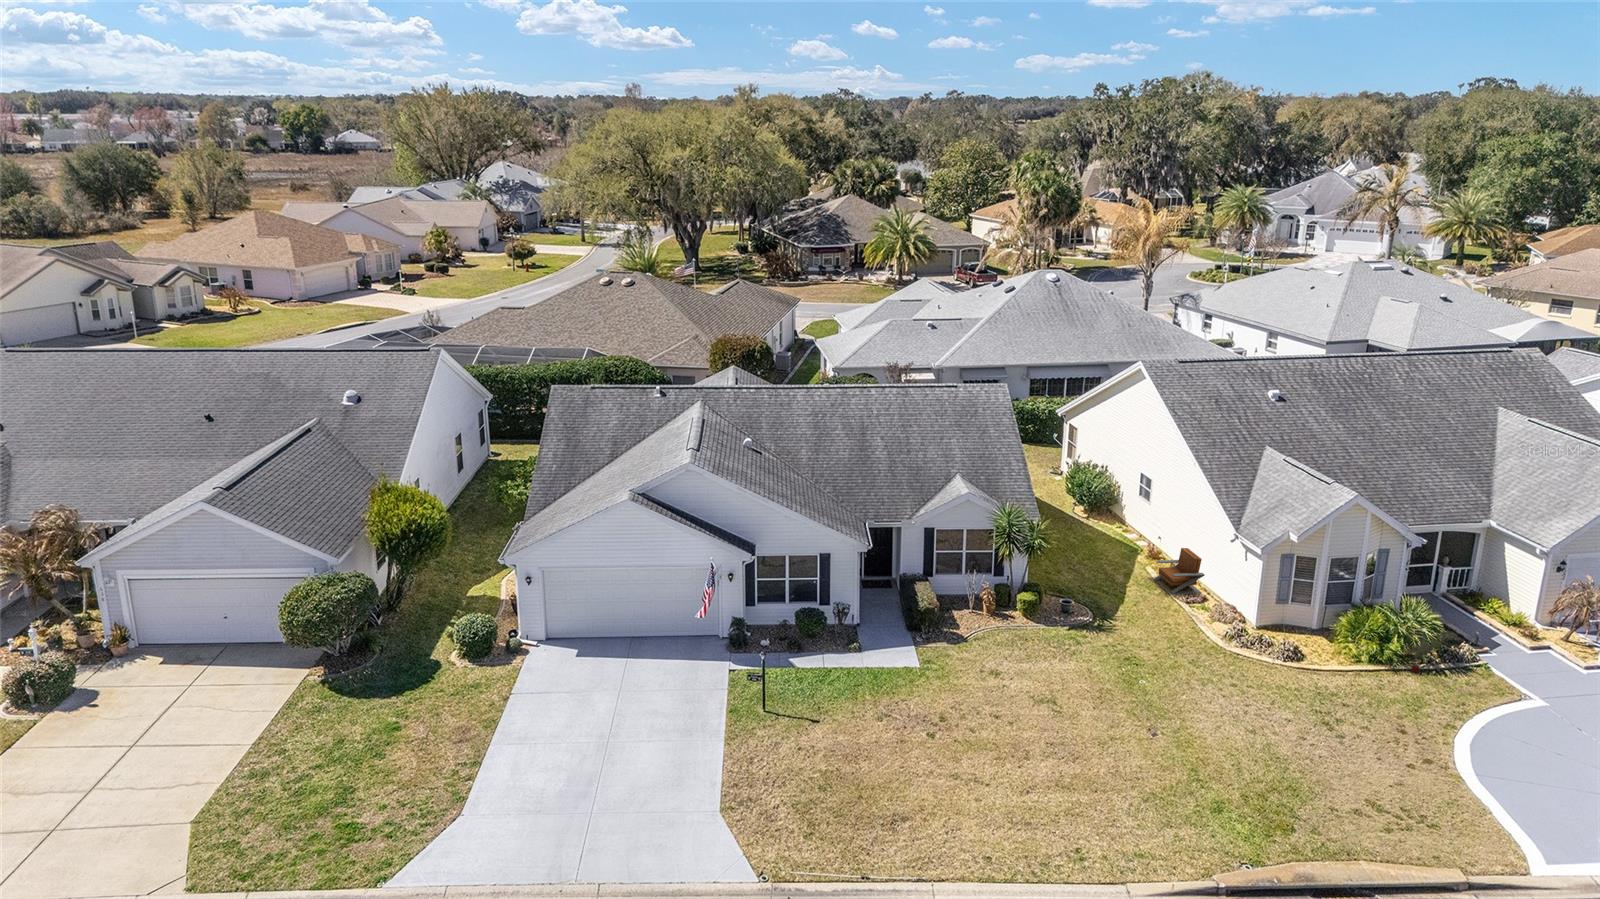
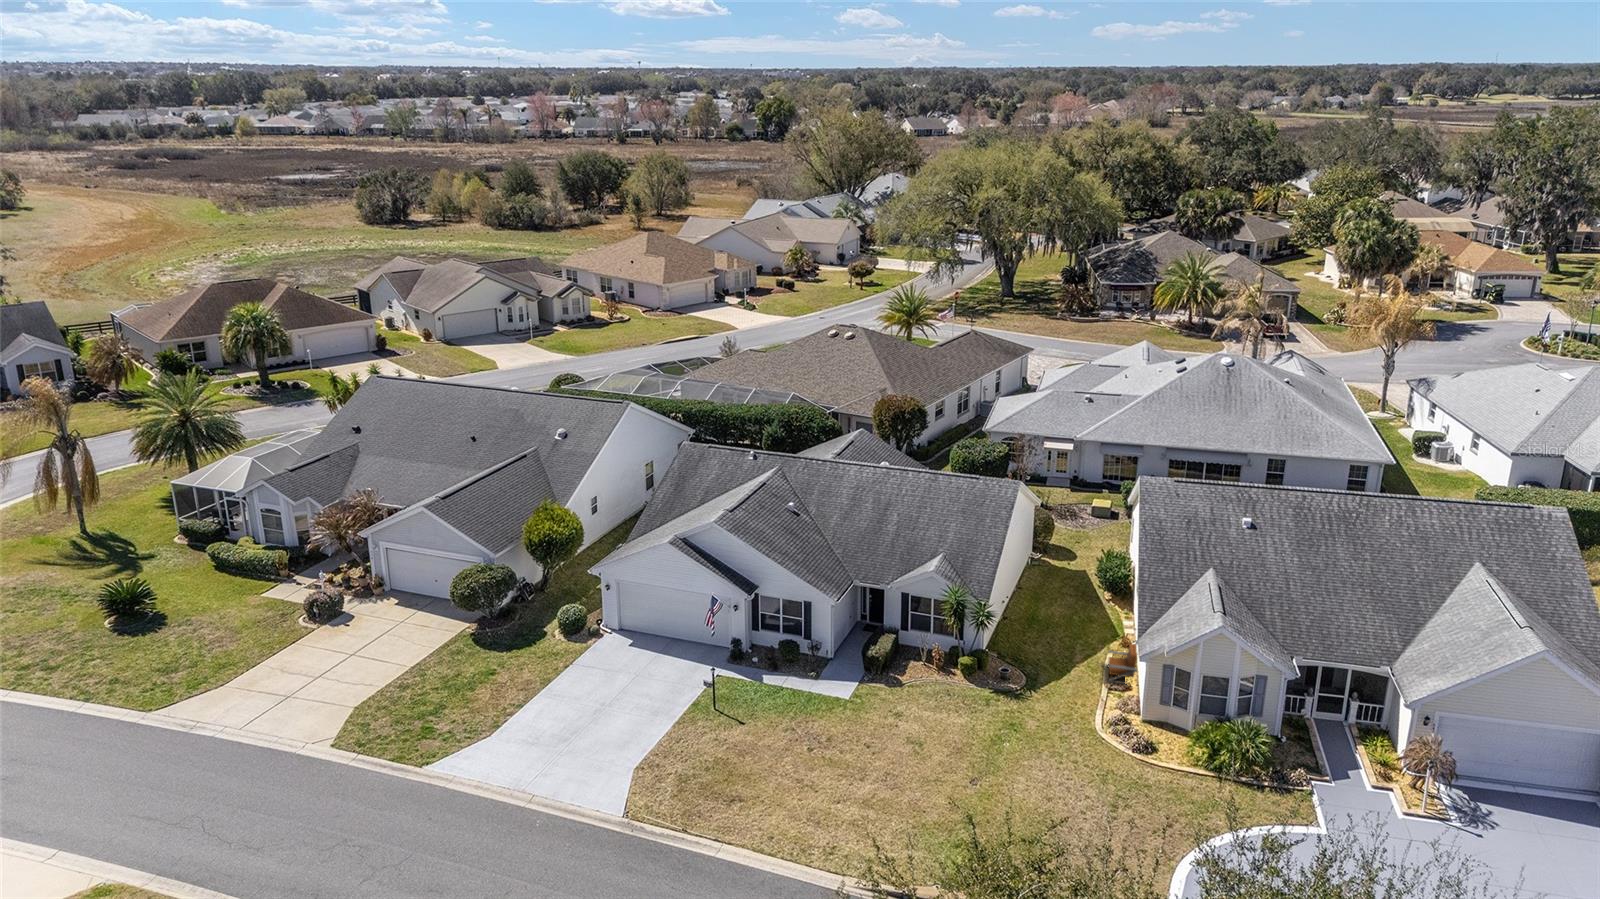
potted tree: present [1403,636,1436,673] -> none [1248,762,1281,794]

